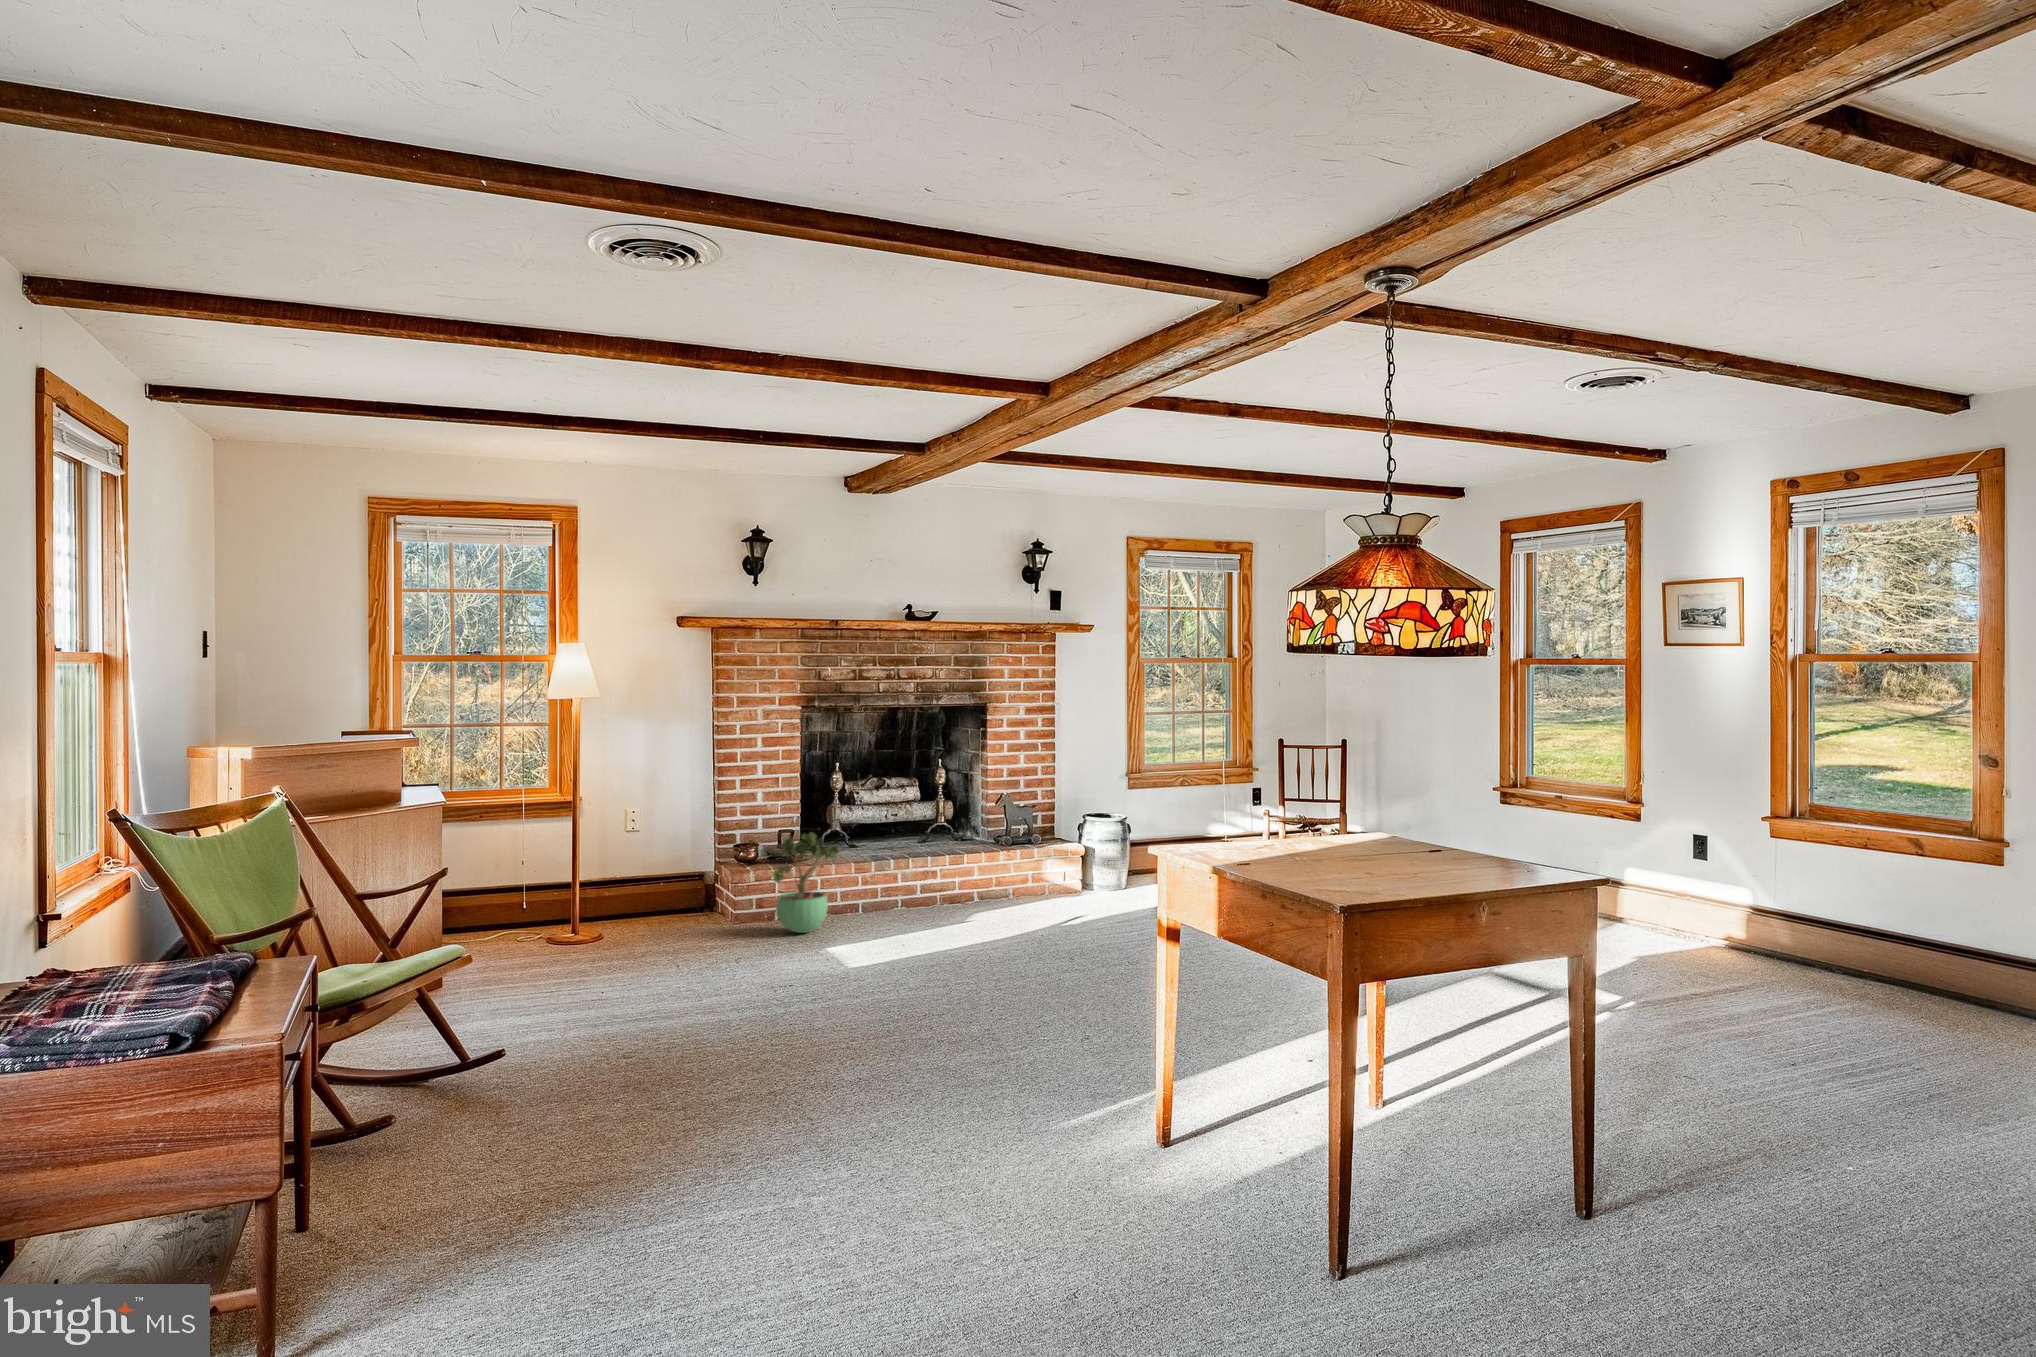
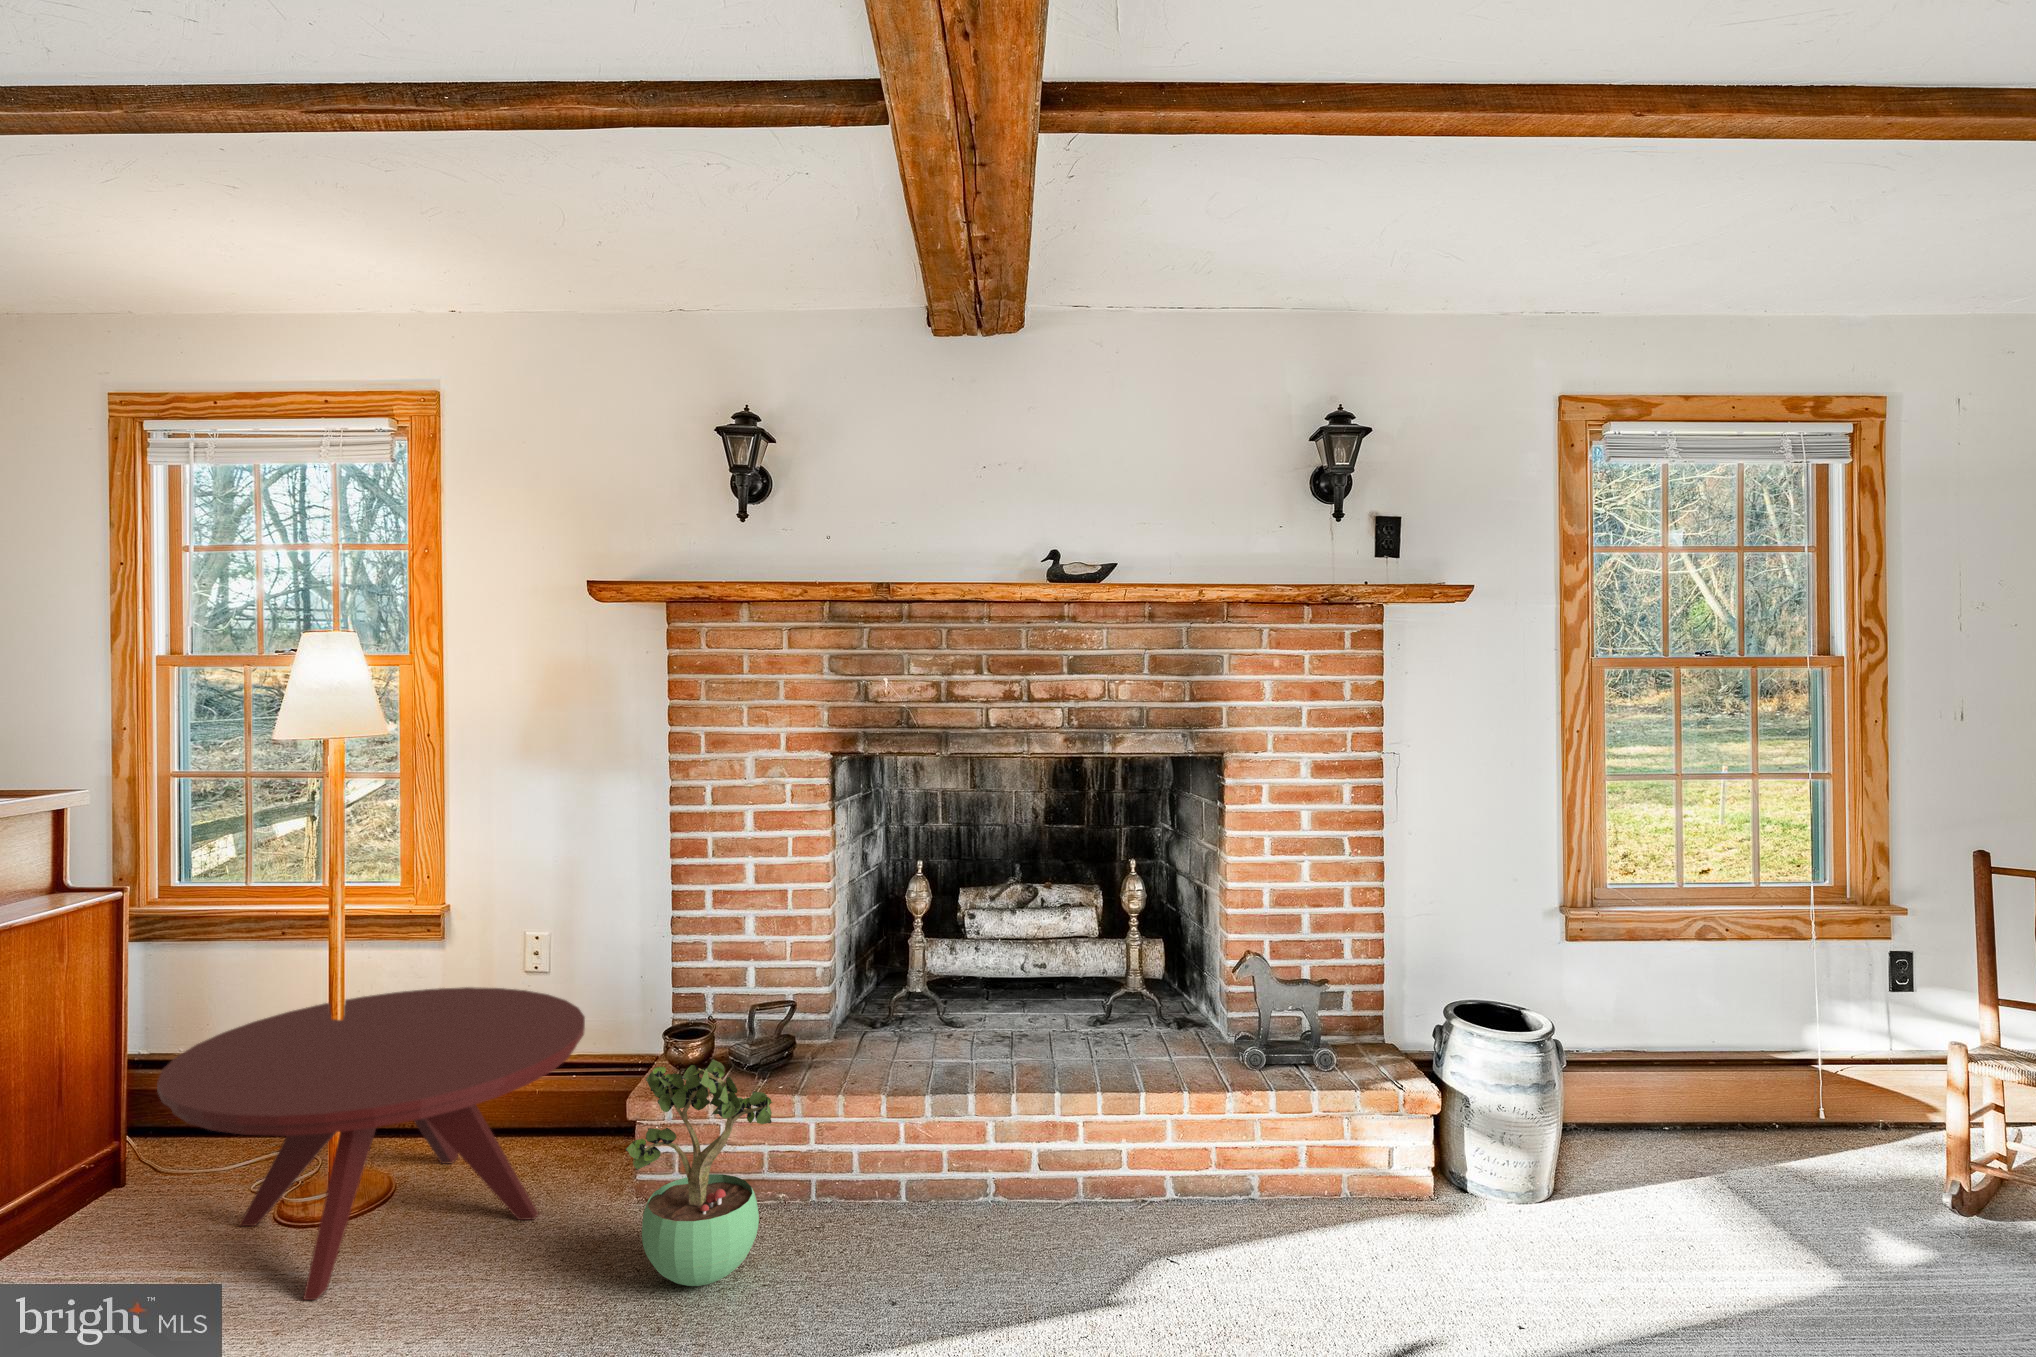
coffee table: none [522,833,716,951] -> present [157,987,585,1300]

